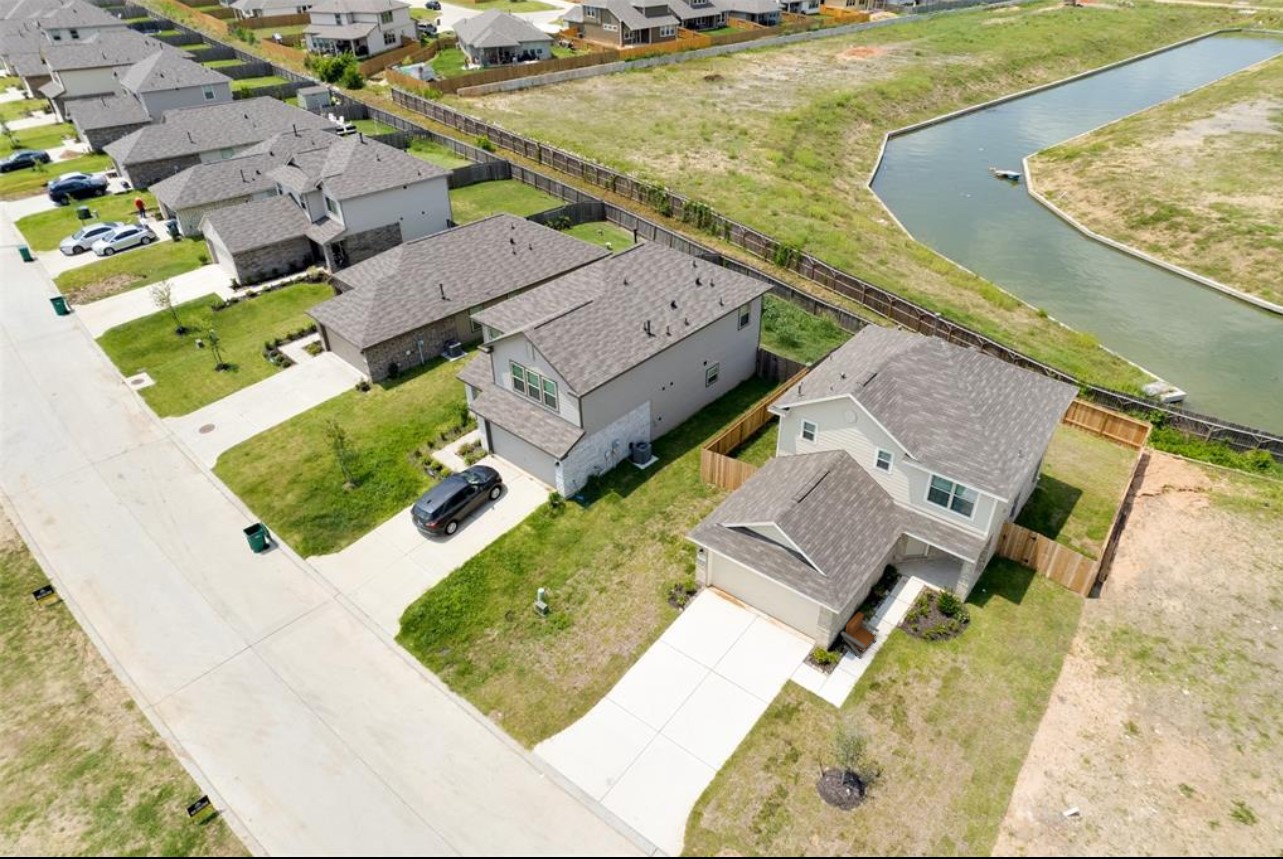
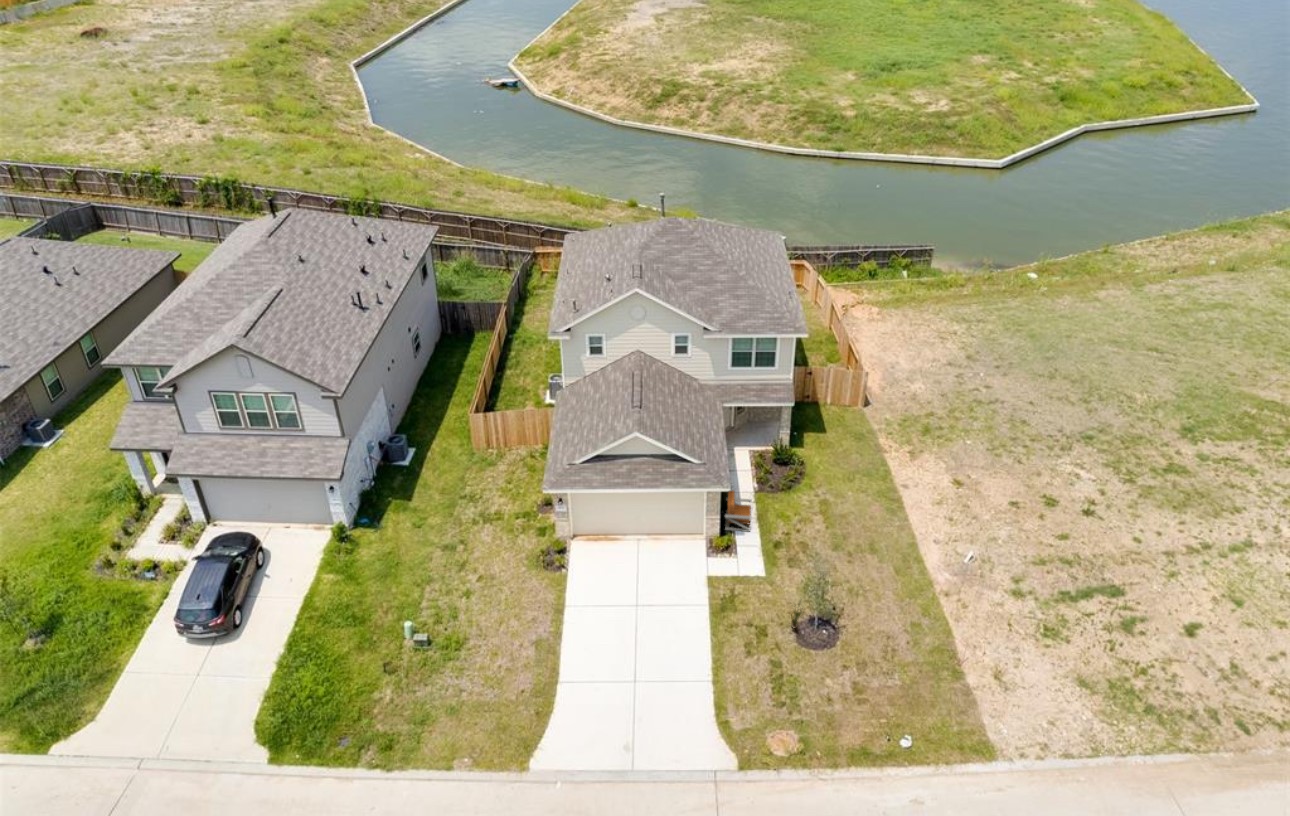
house plant: none [825,744,845,773] -> present [792,609,801,628]

